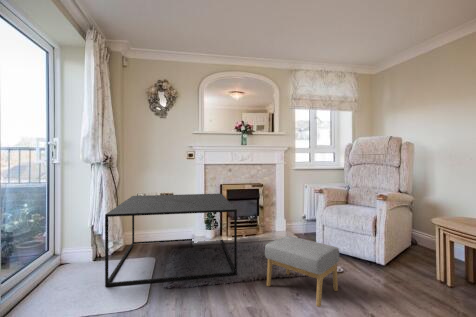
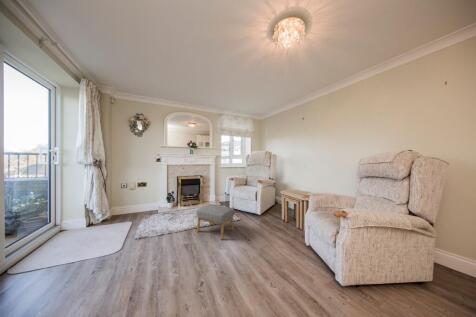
coffee table: present [105,194,237,286] -> none [91,182,182,243]

